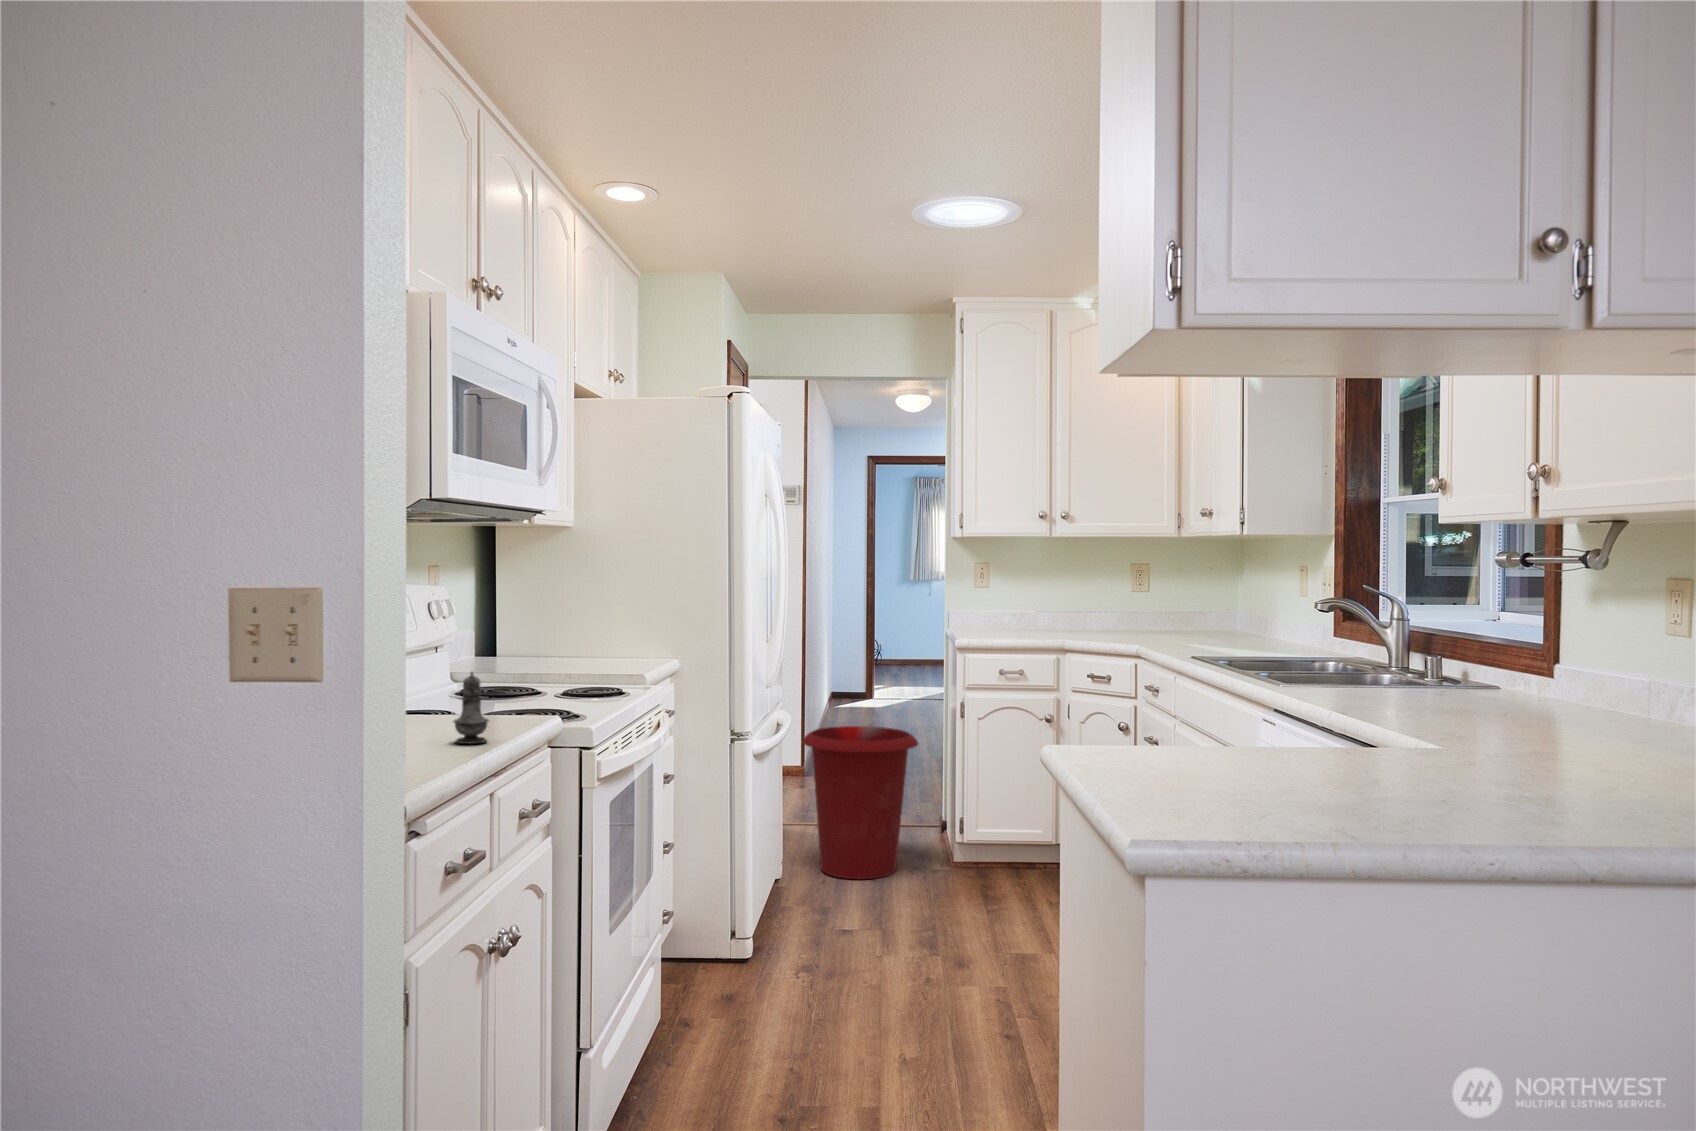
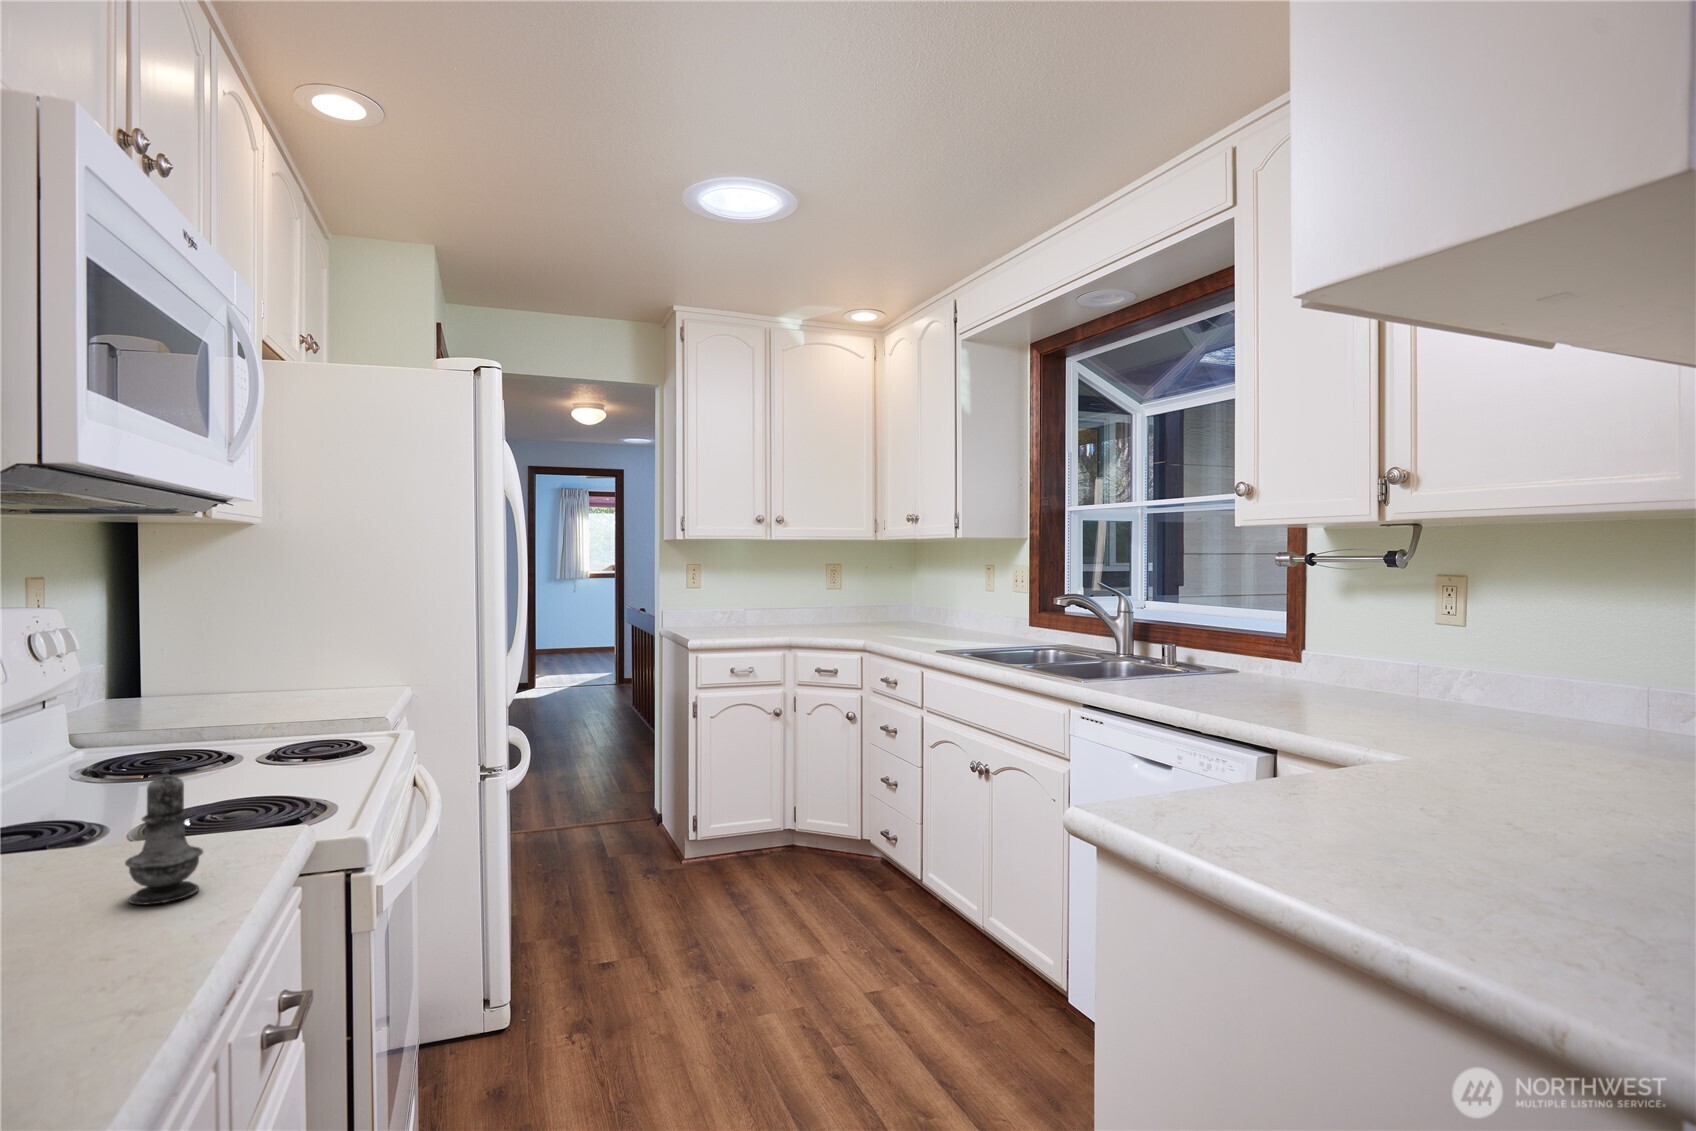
waste bin: present [802,726,918,879] -> none [526,733,653,897]

